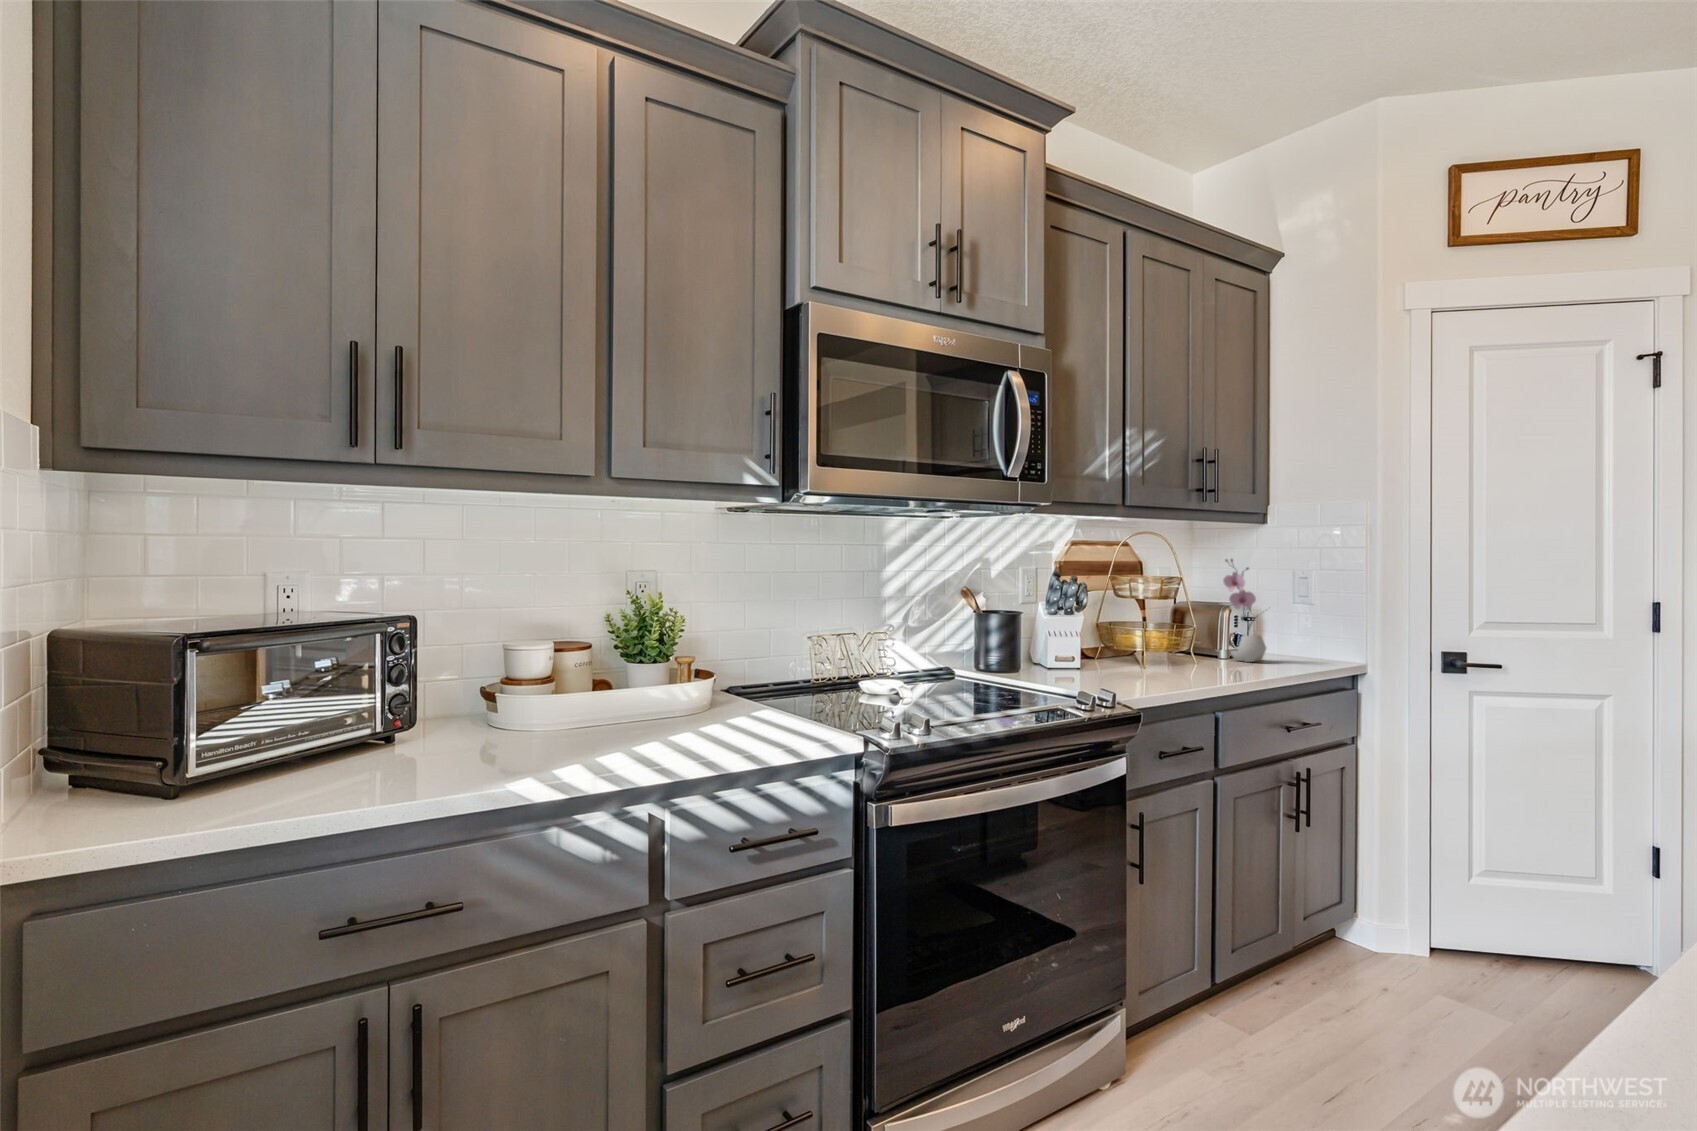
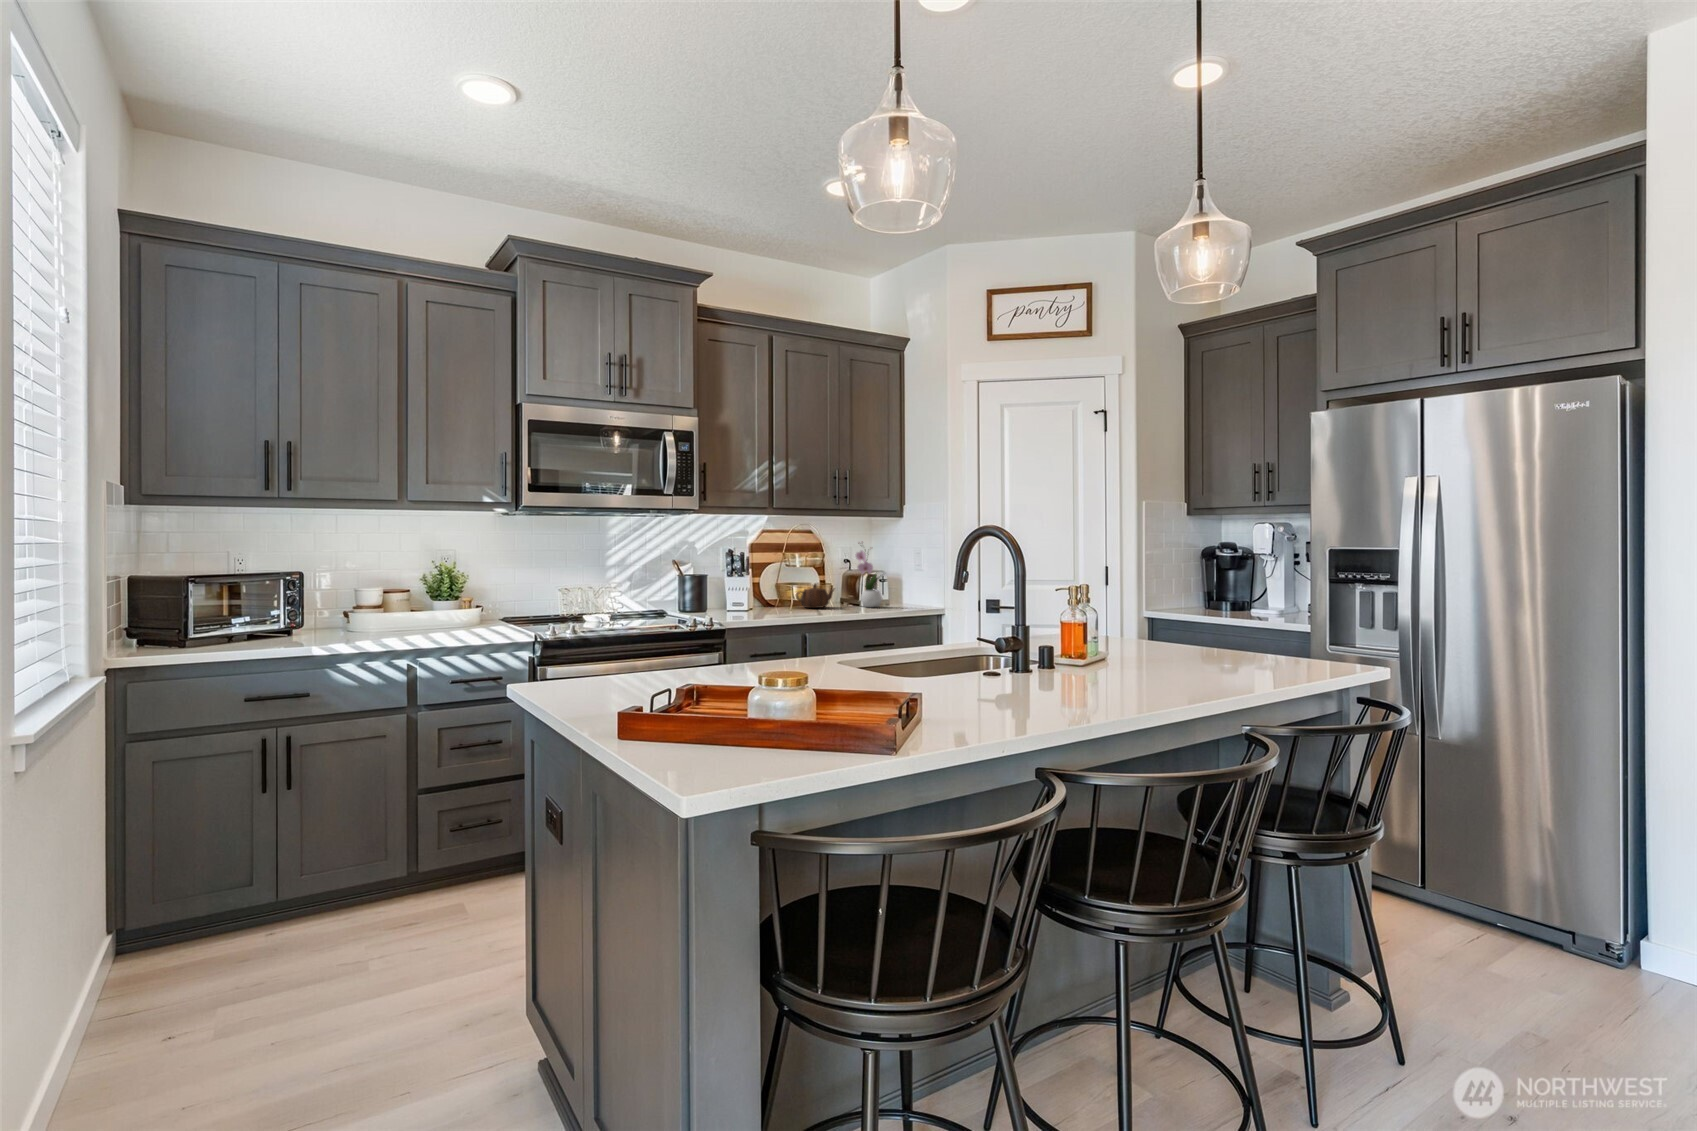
teapot: none [1147,626,1196,664] -> present [796,584,834,608]

